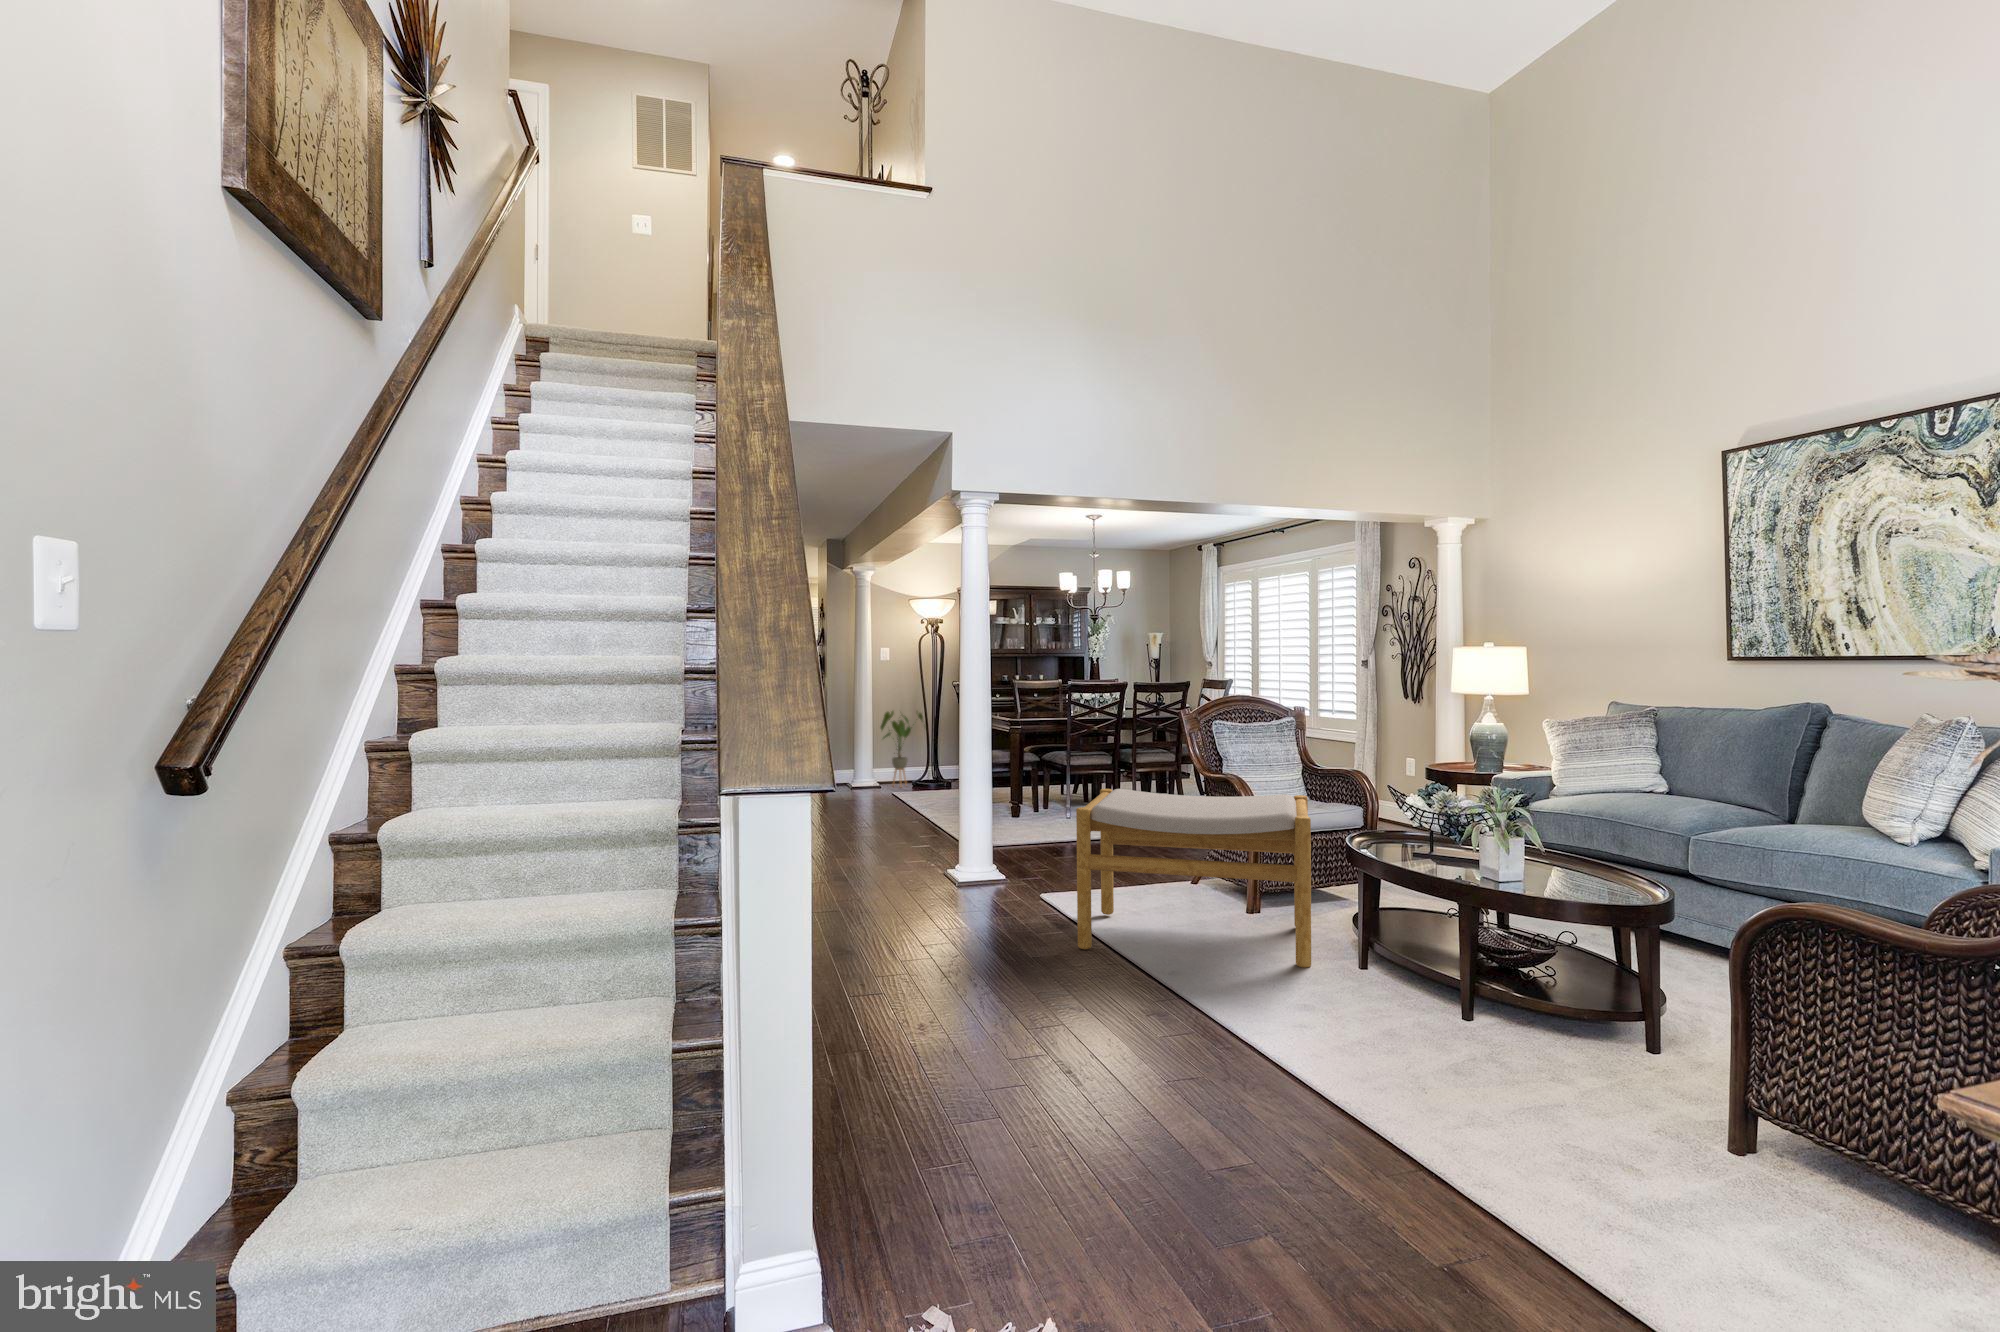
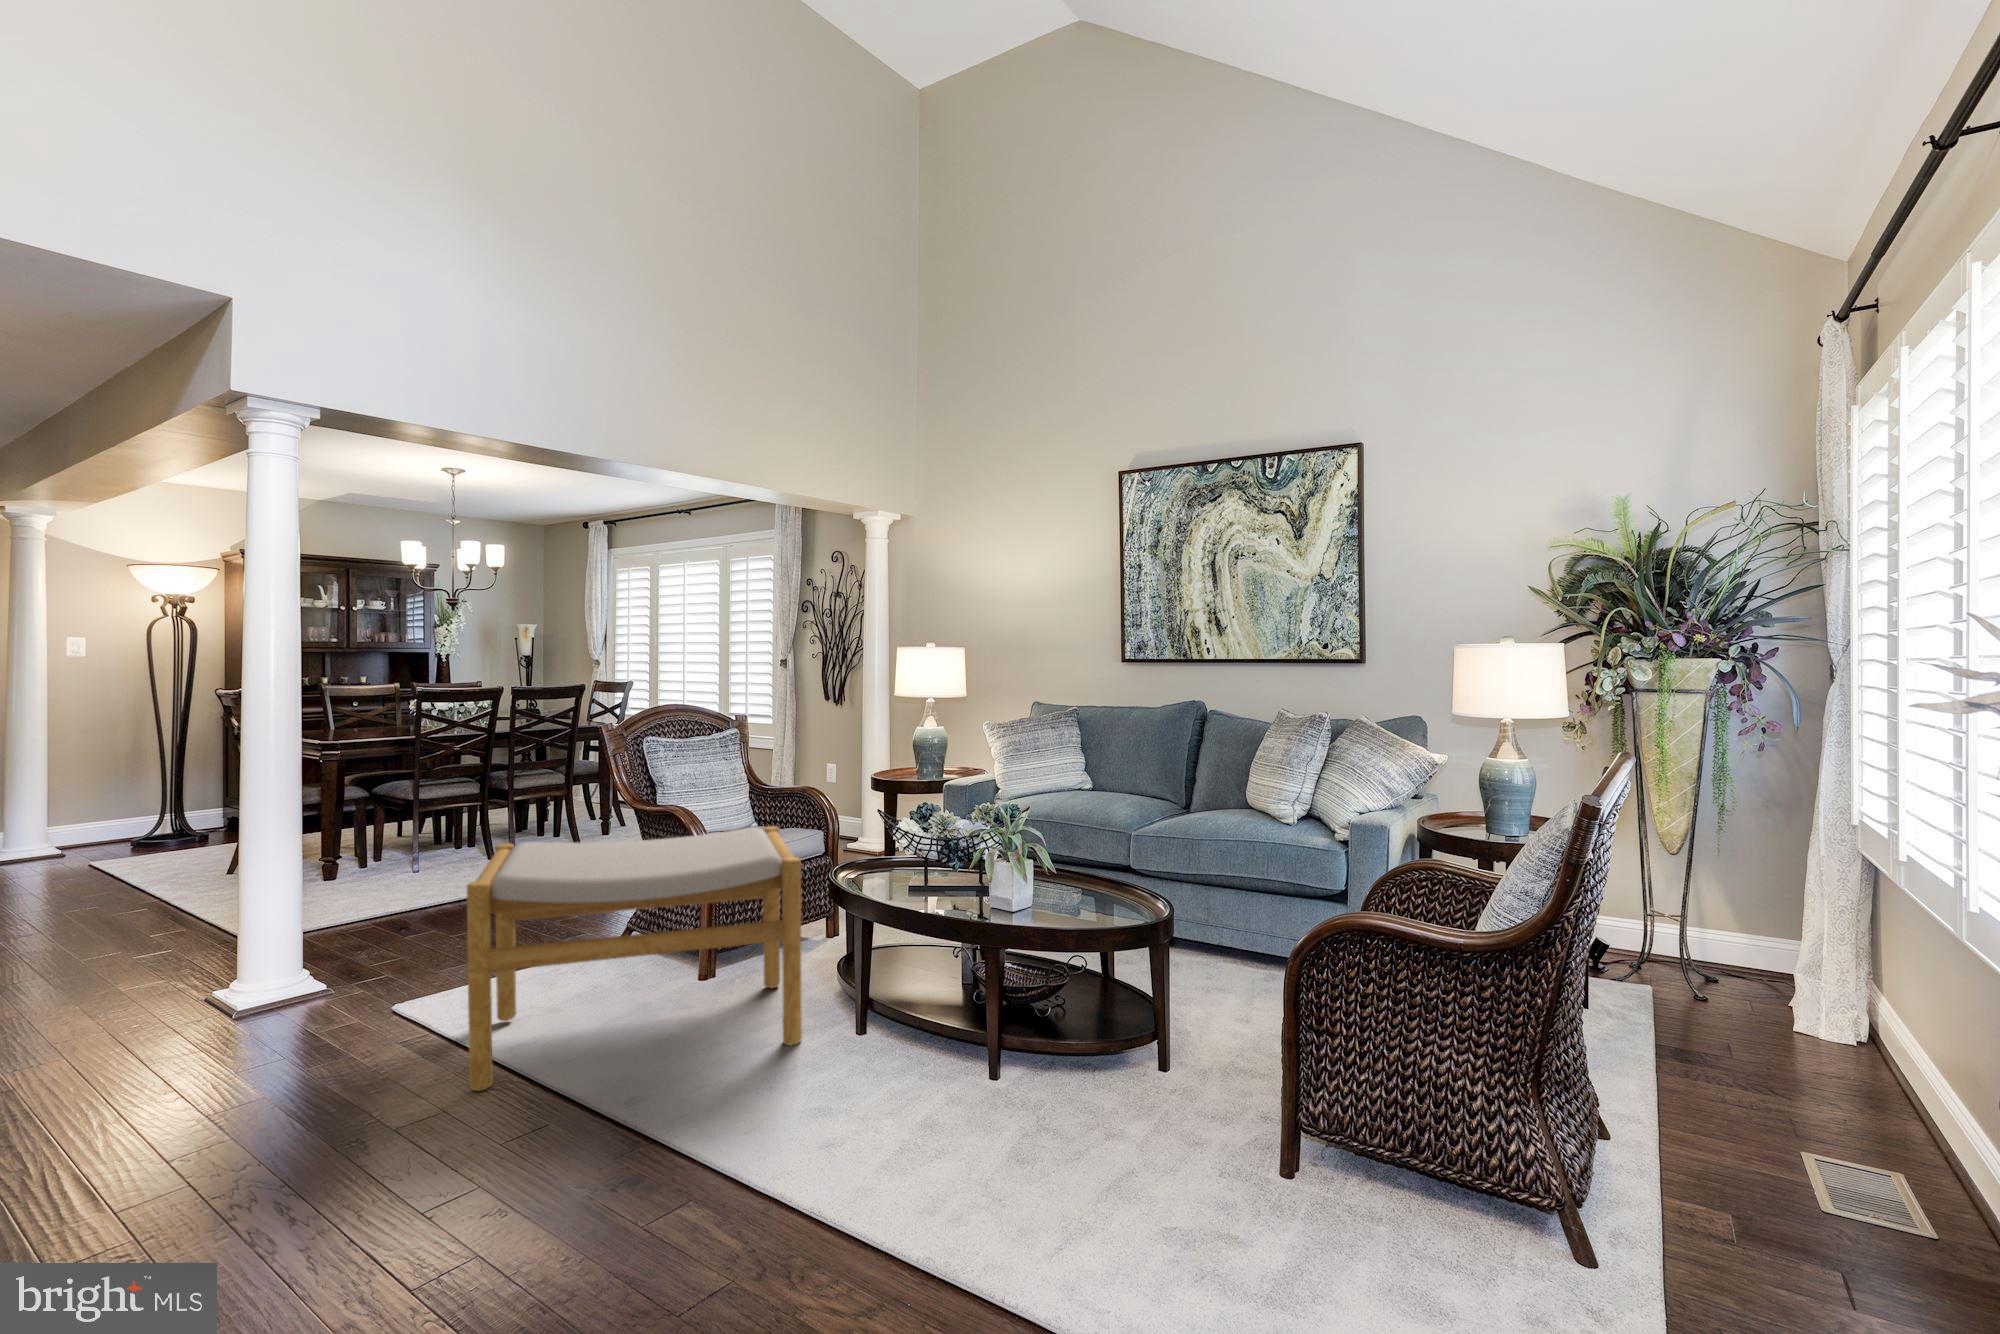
house plant: present [881,711,923,786] -> none [60,732,155,853]

